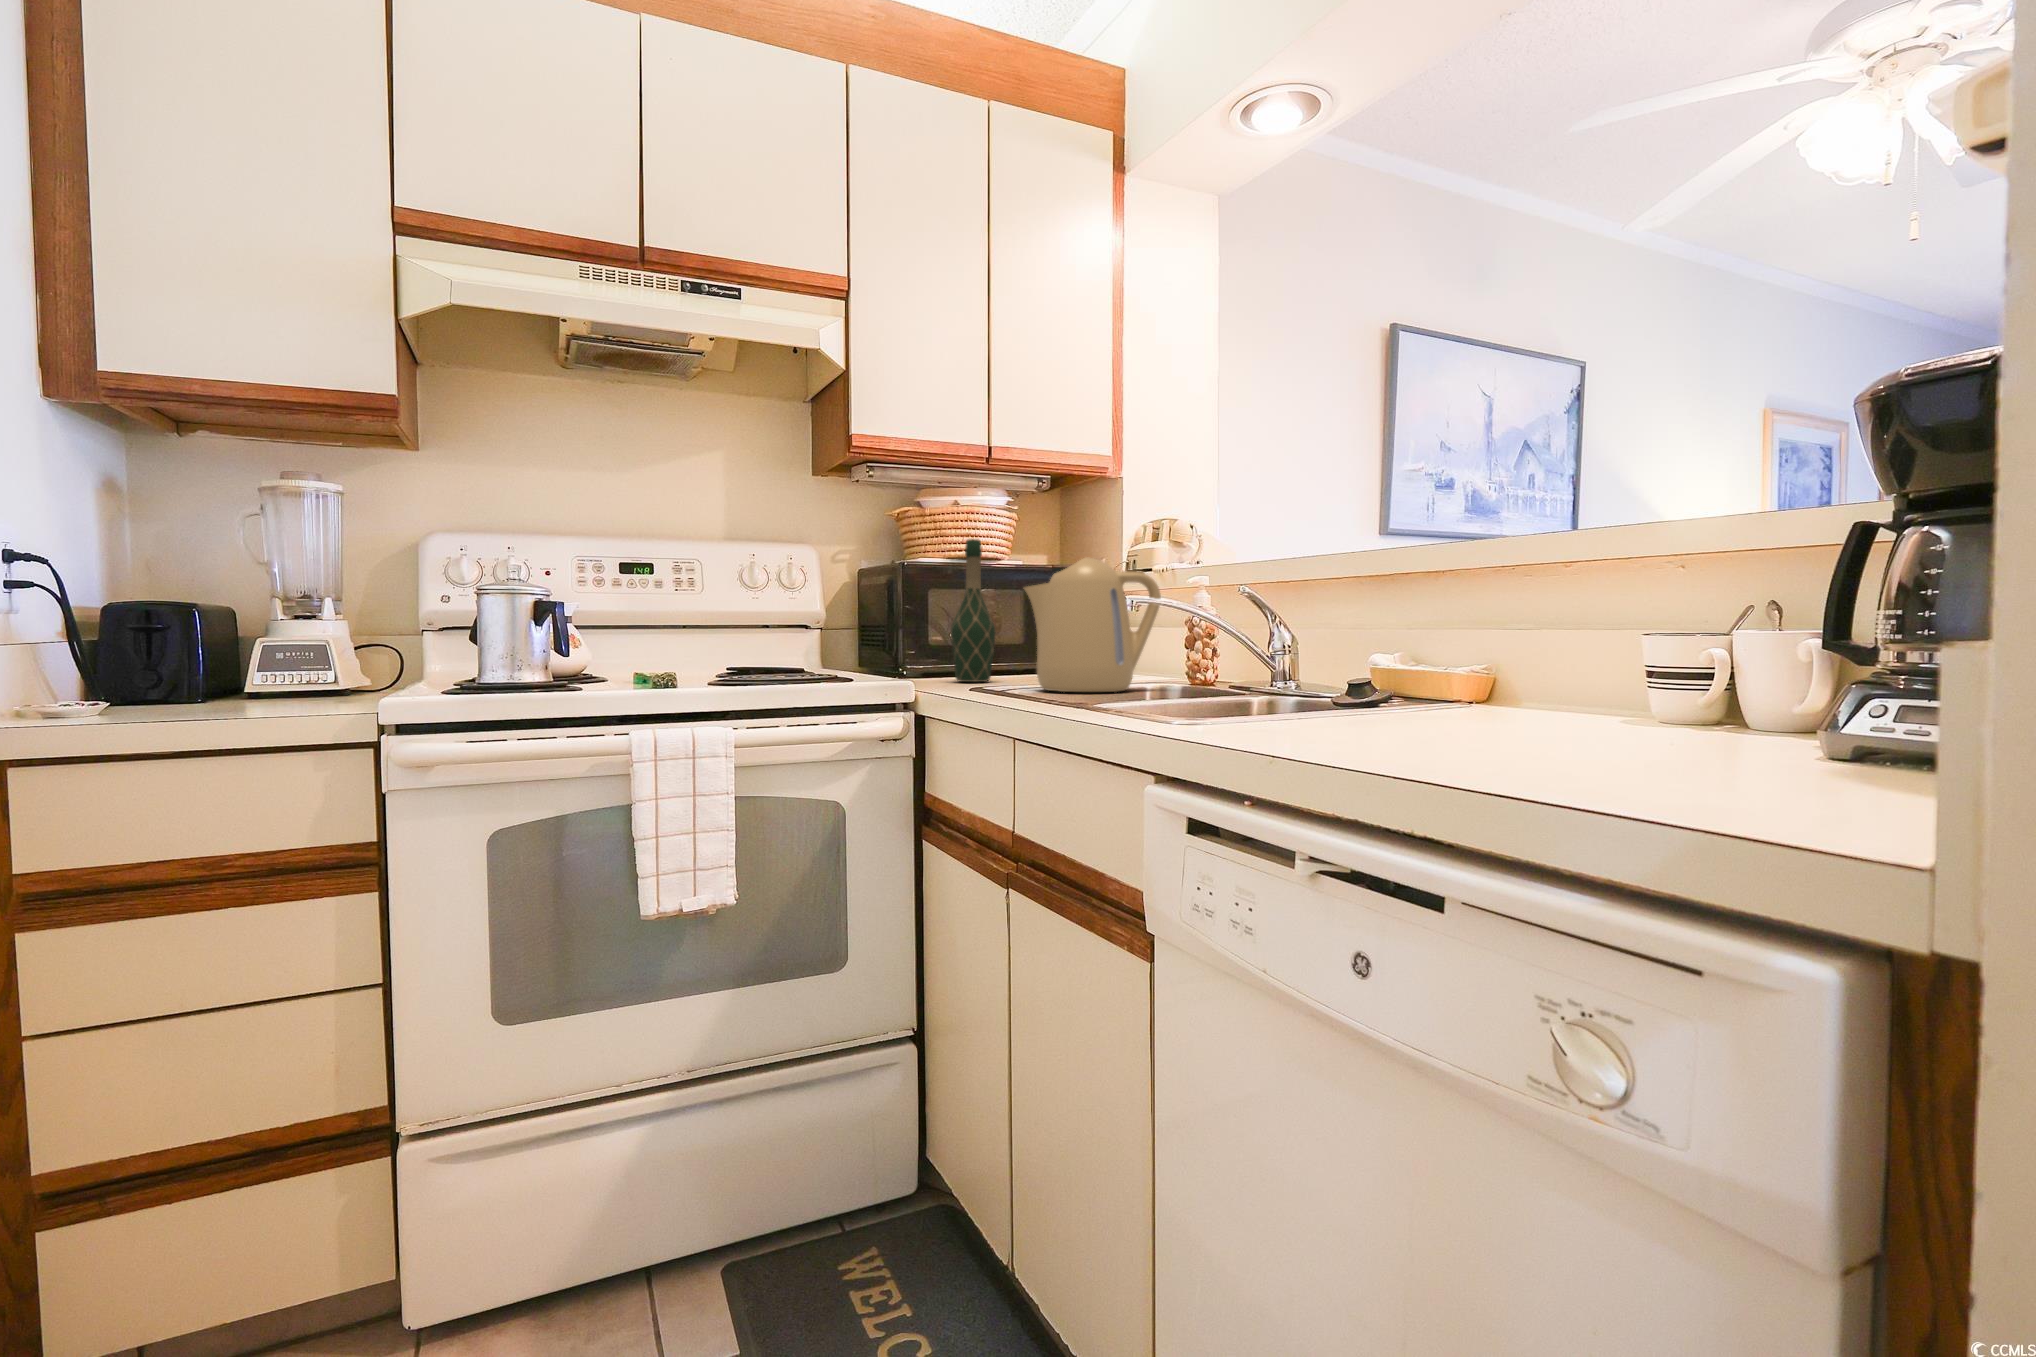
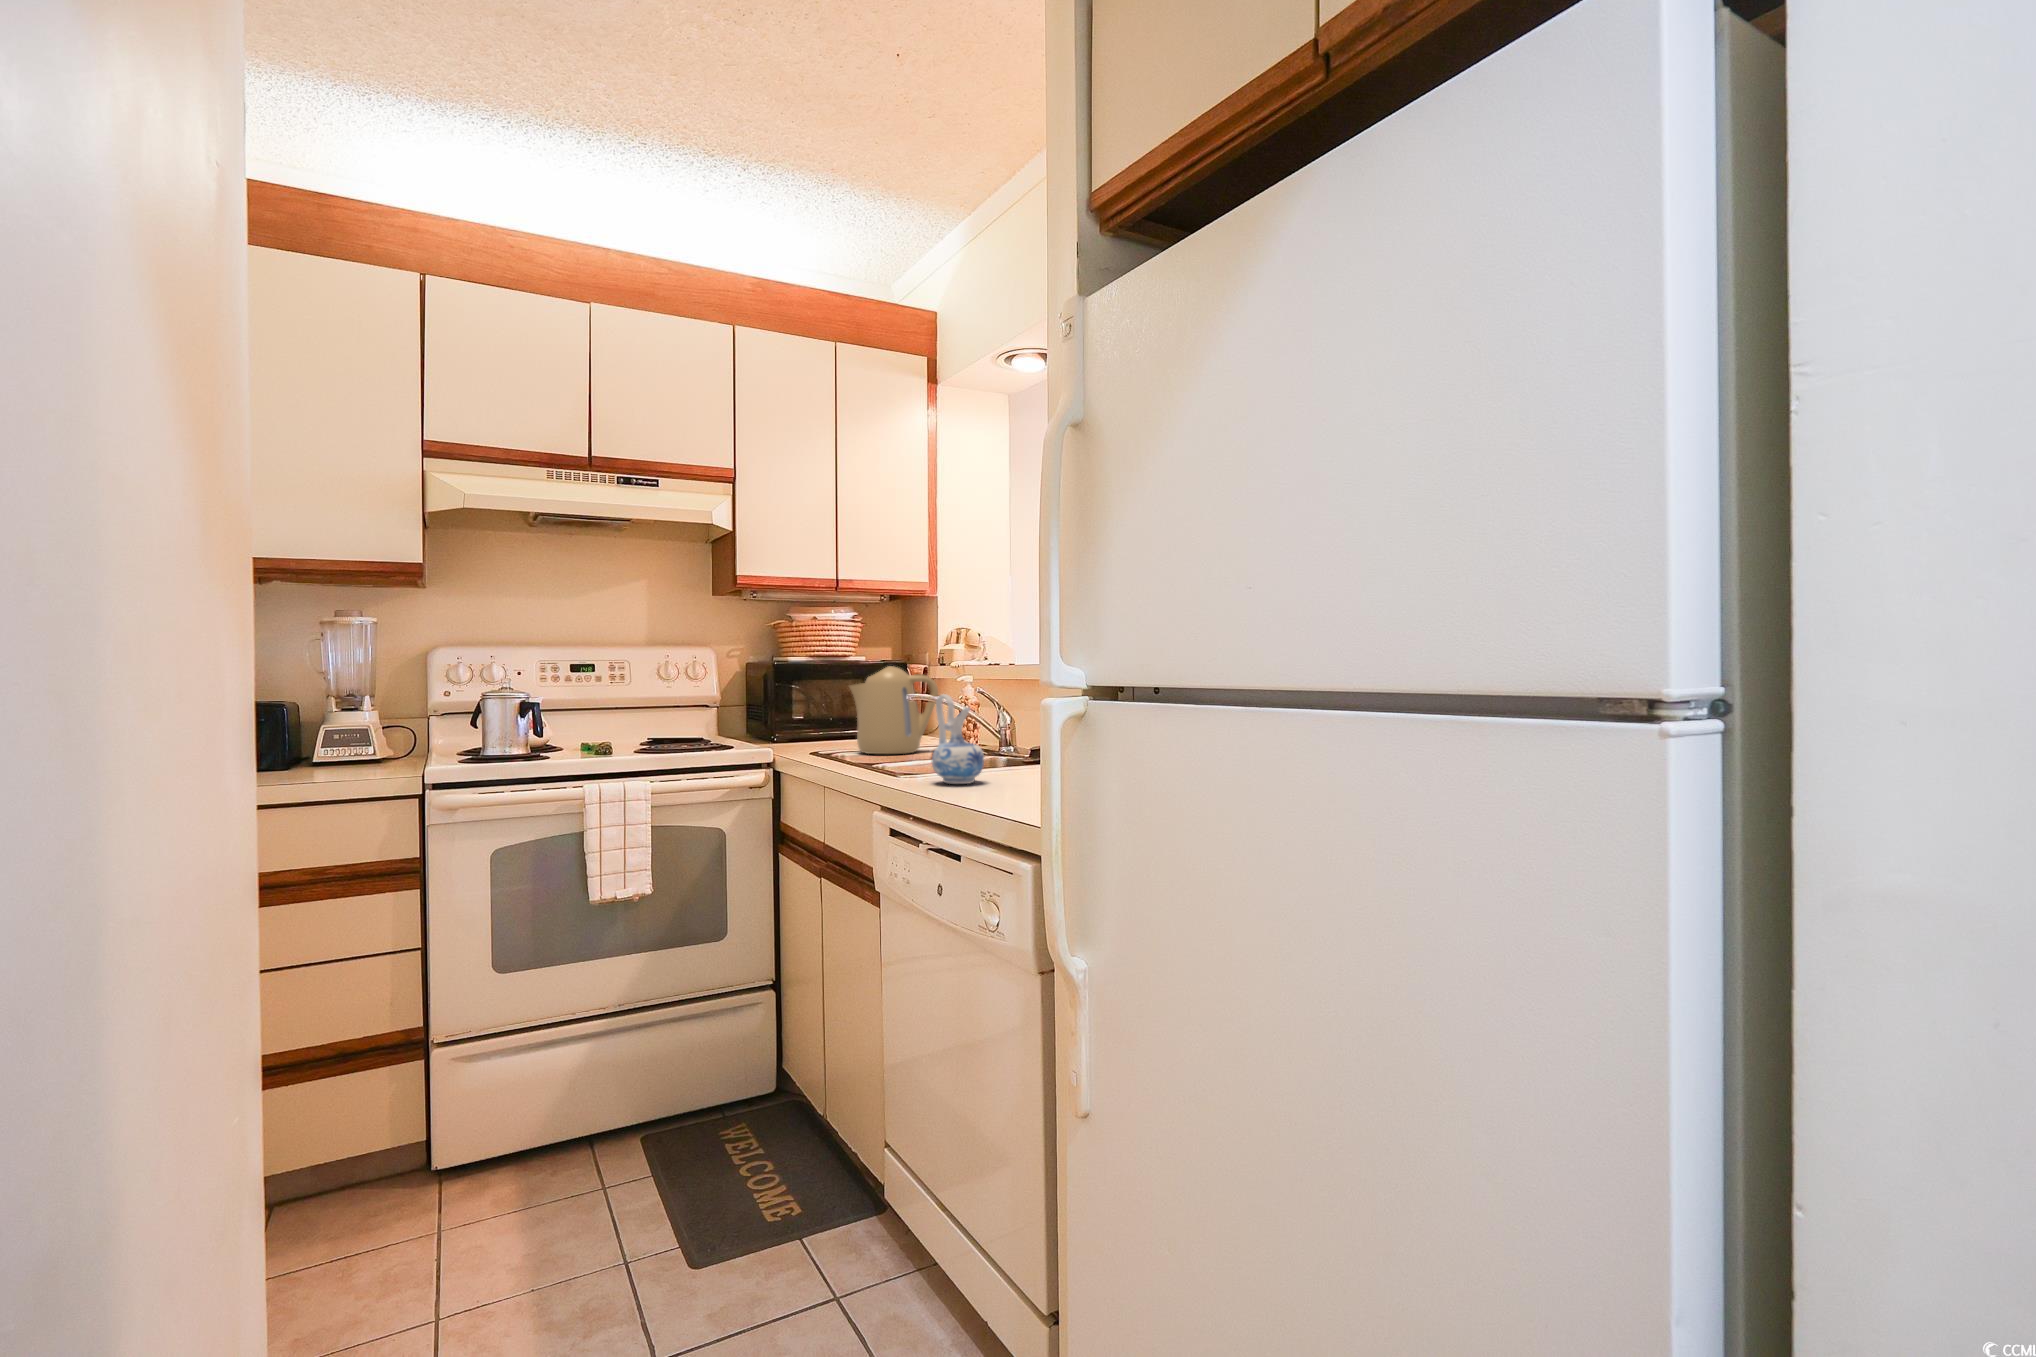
wine bottle: present [951,539,995,682] -> none [808,647,840,745]
ceramic pitcher: none [1250,564,1355,734] -> present [932,694,984,784]

